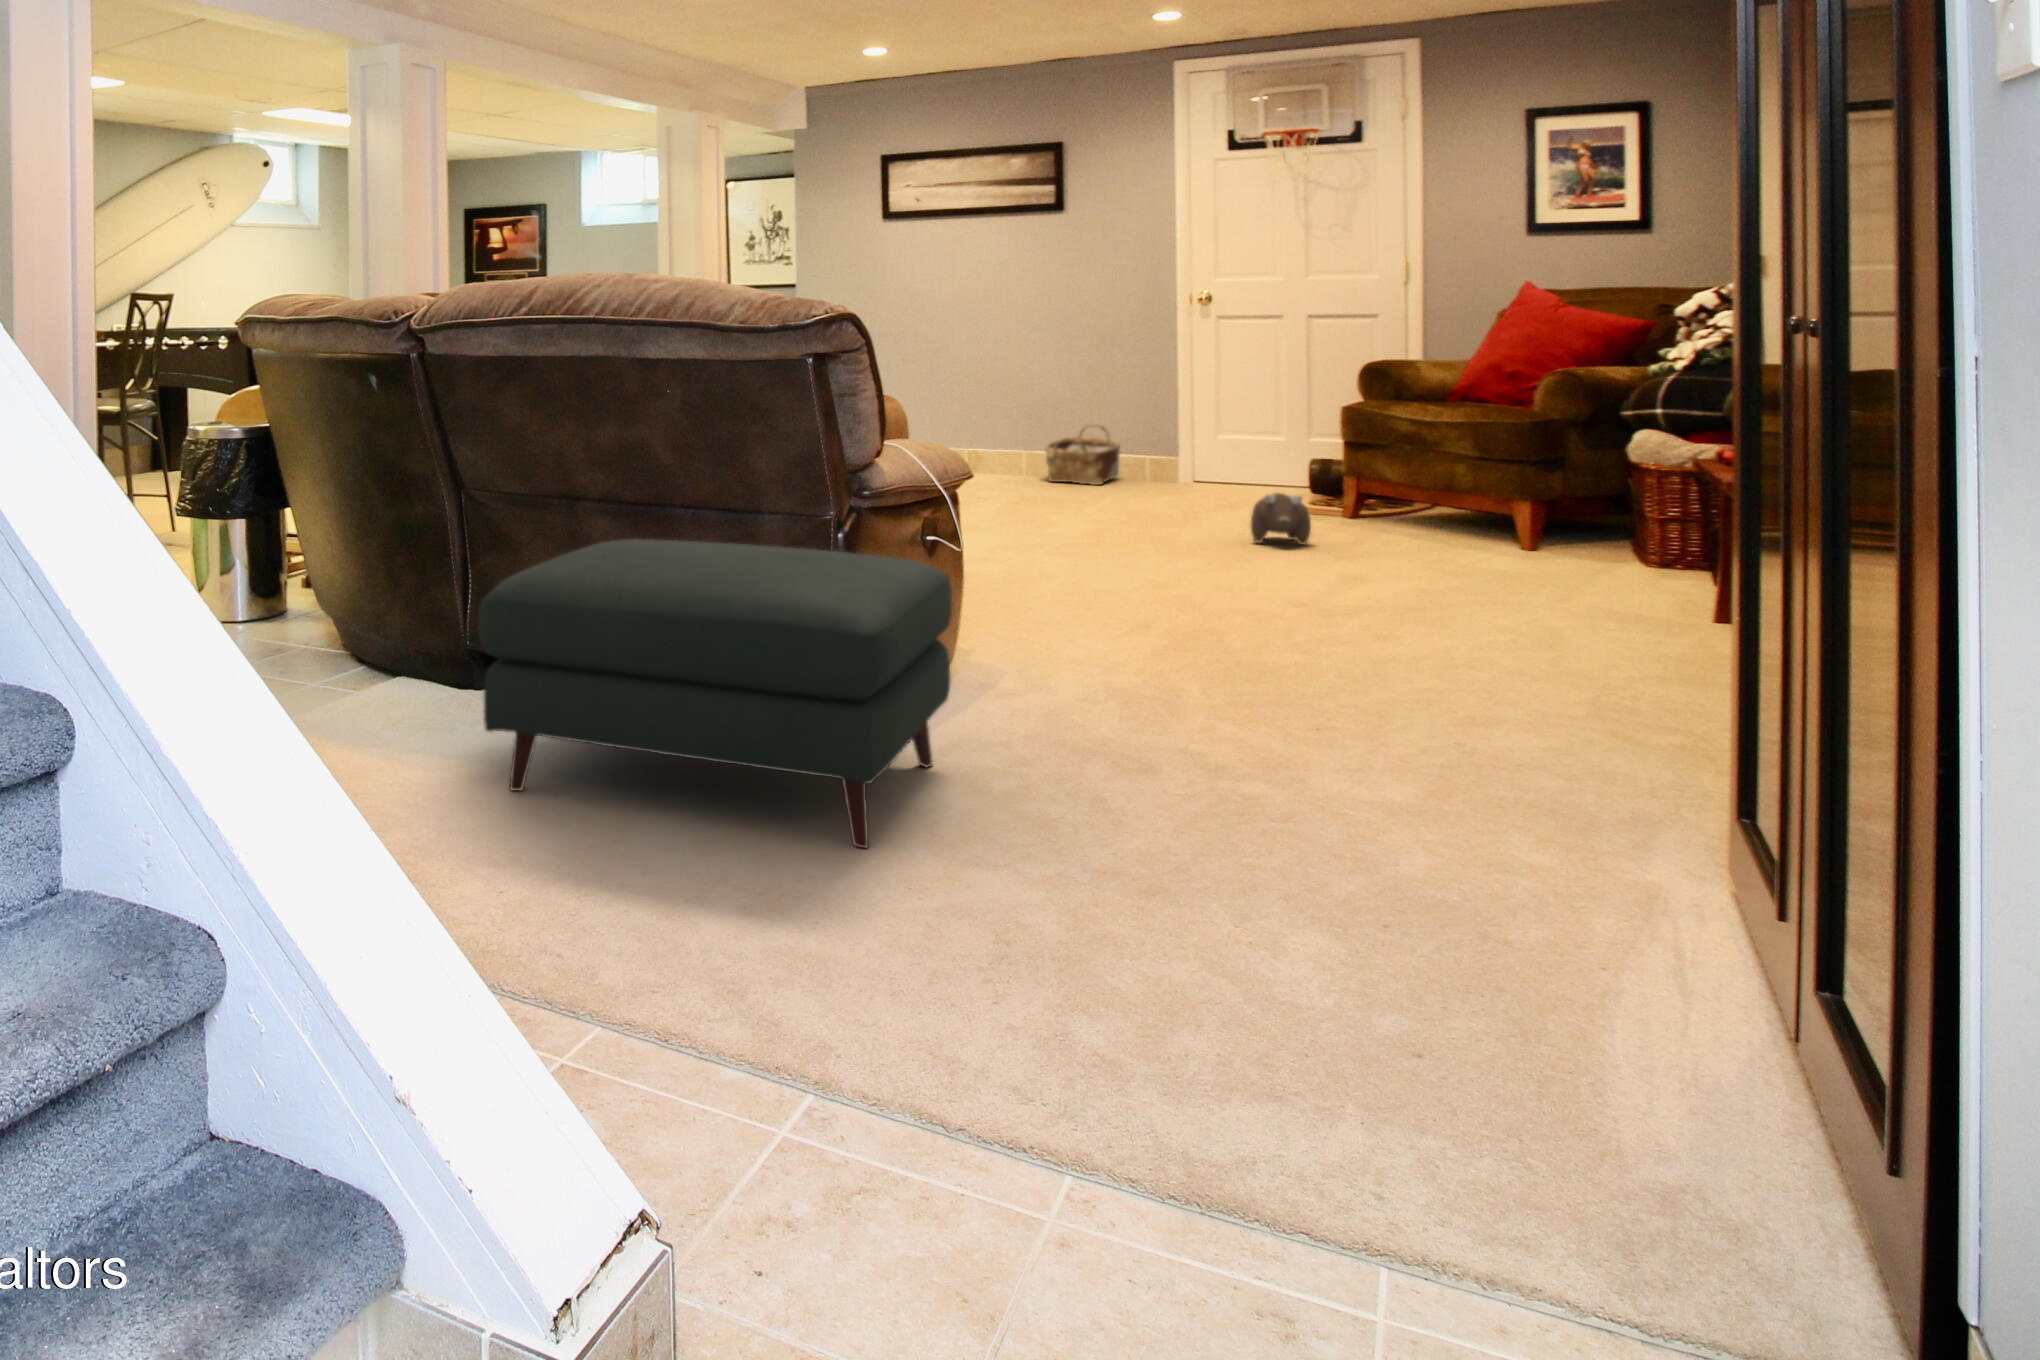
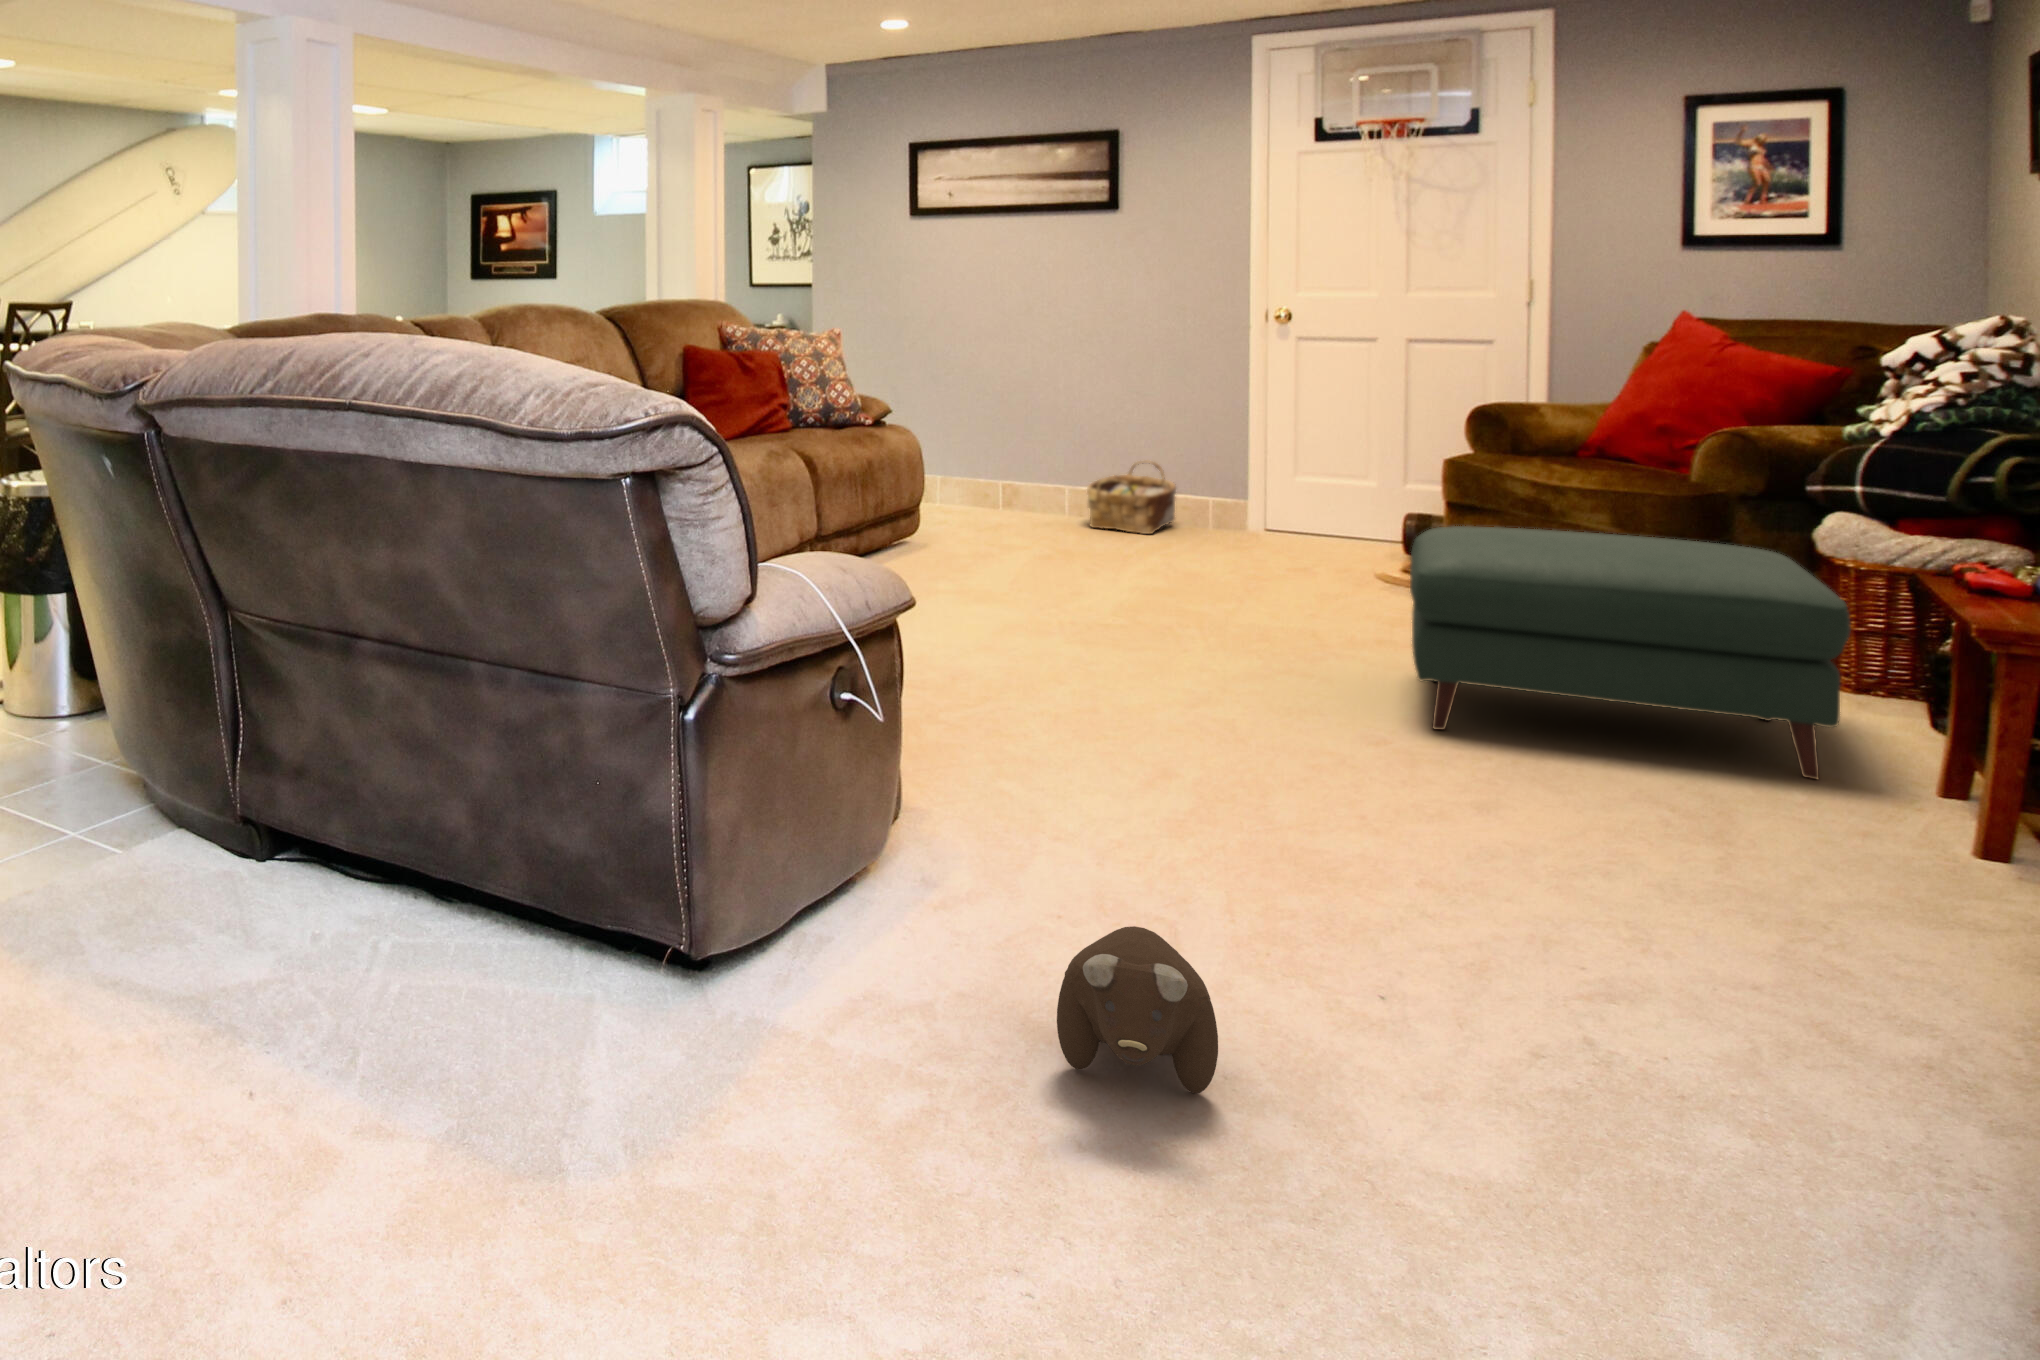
plush toy: present [1251,493,1311,545] -> present [1057,926,1218,1093]
ottoman: present [479,539,952,849] -> present [1410,526,1851,779]

